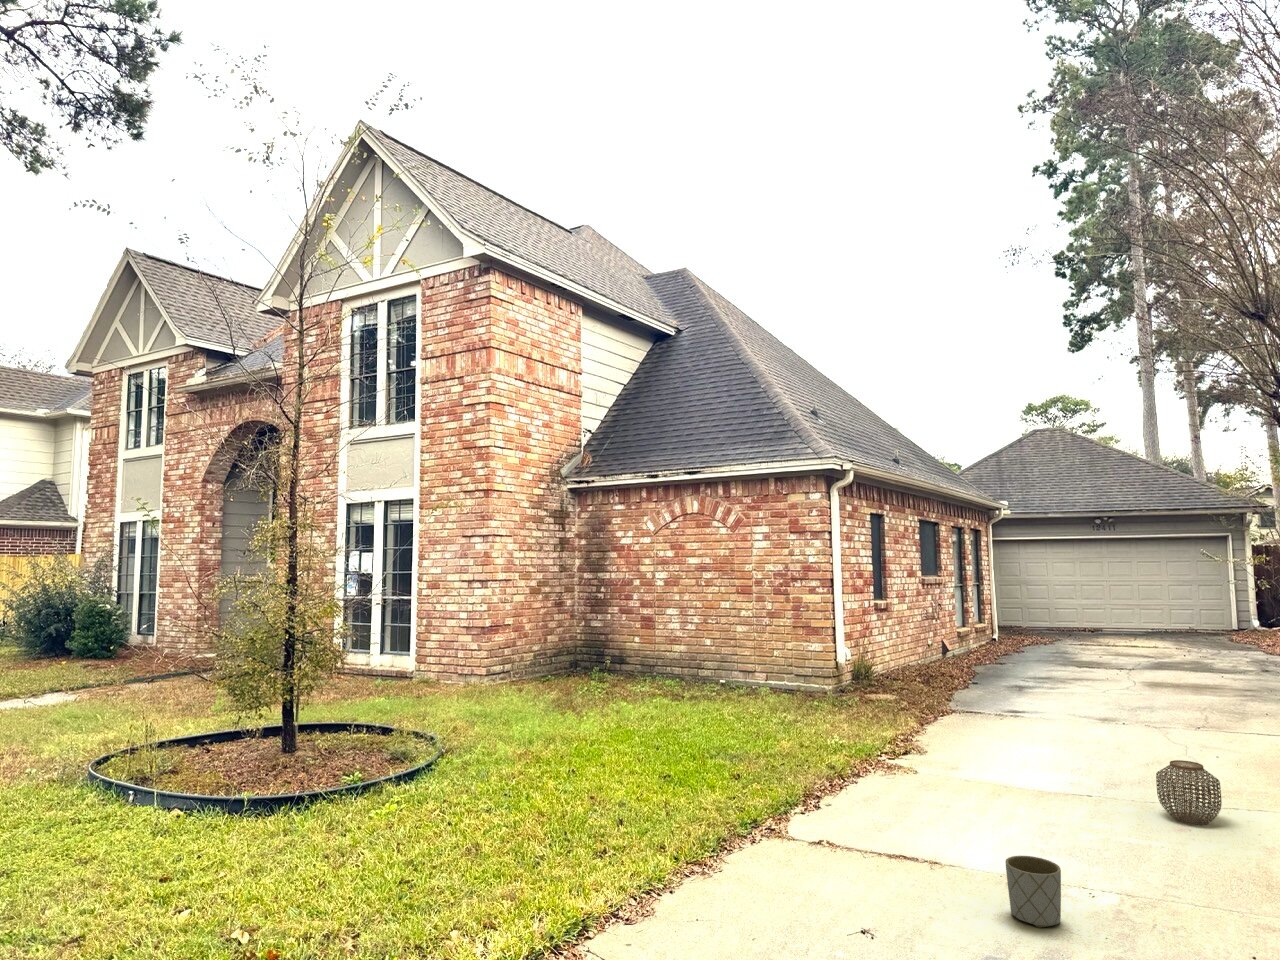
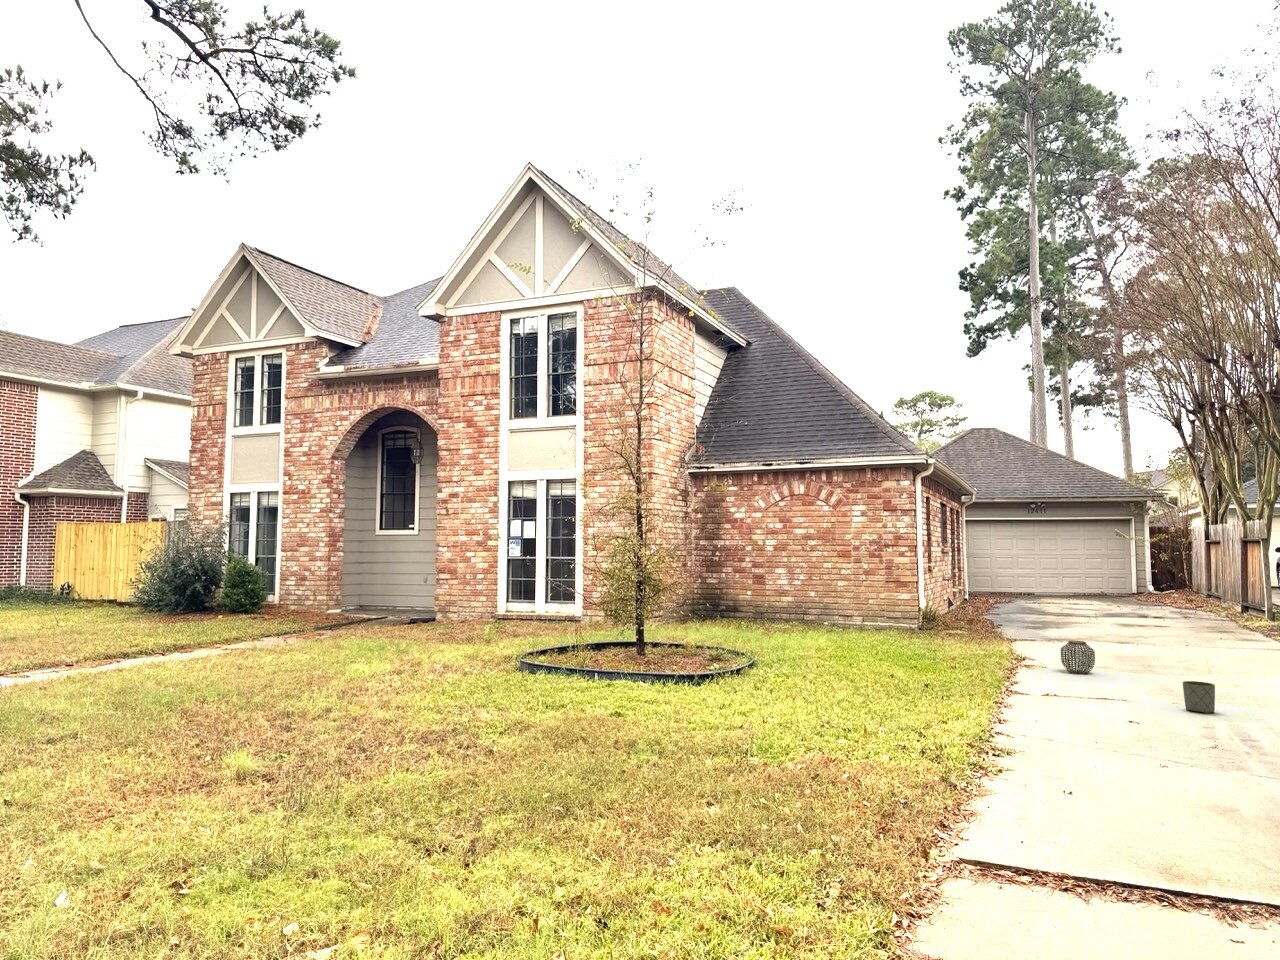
woven basket: present [1156,760,1222,825] -> present [1061,641,1095,674]

